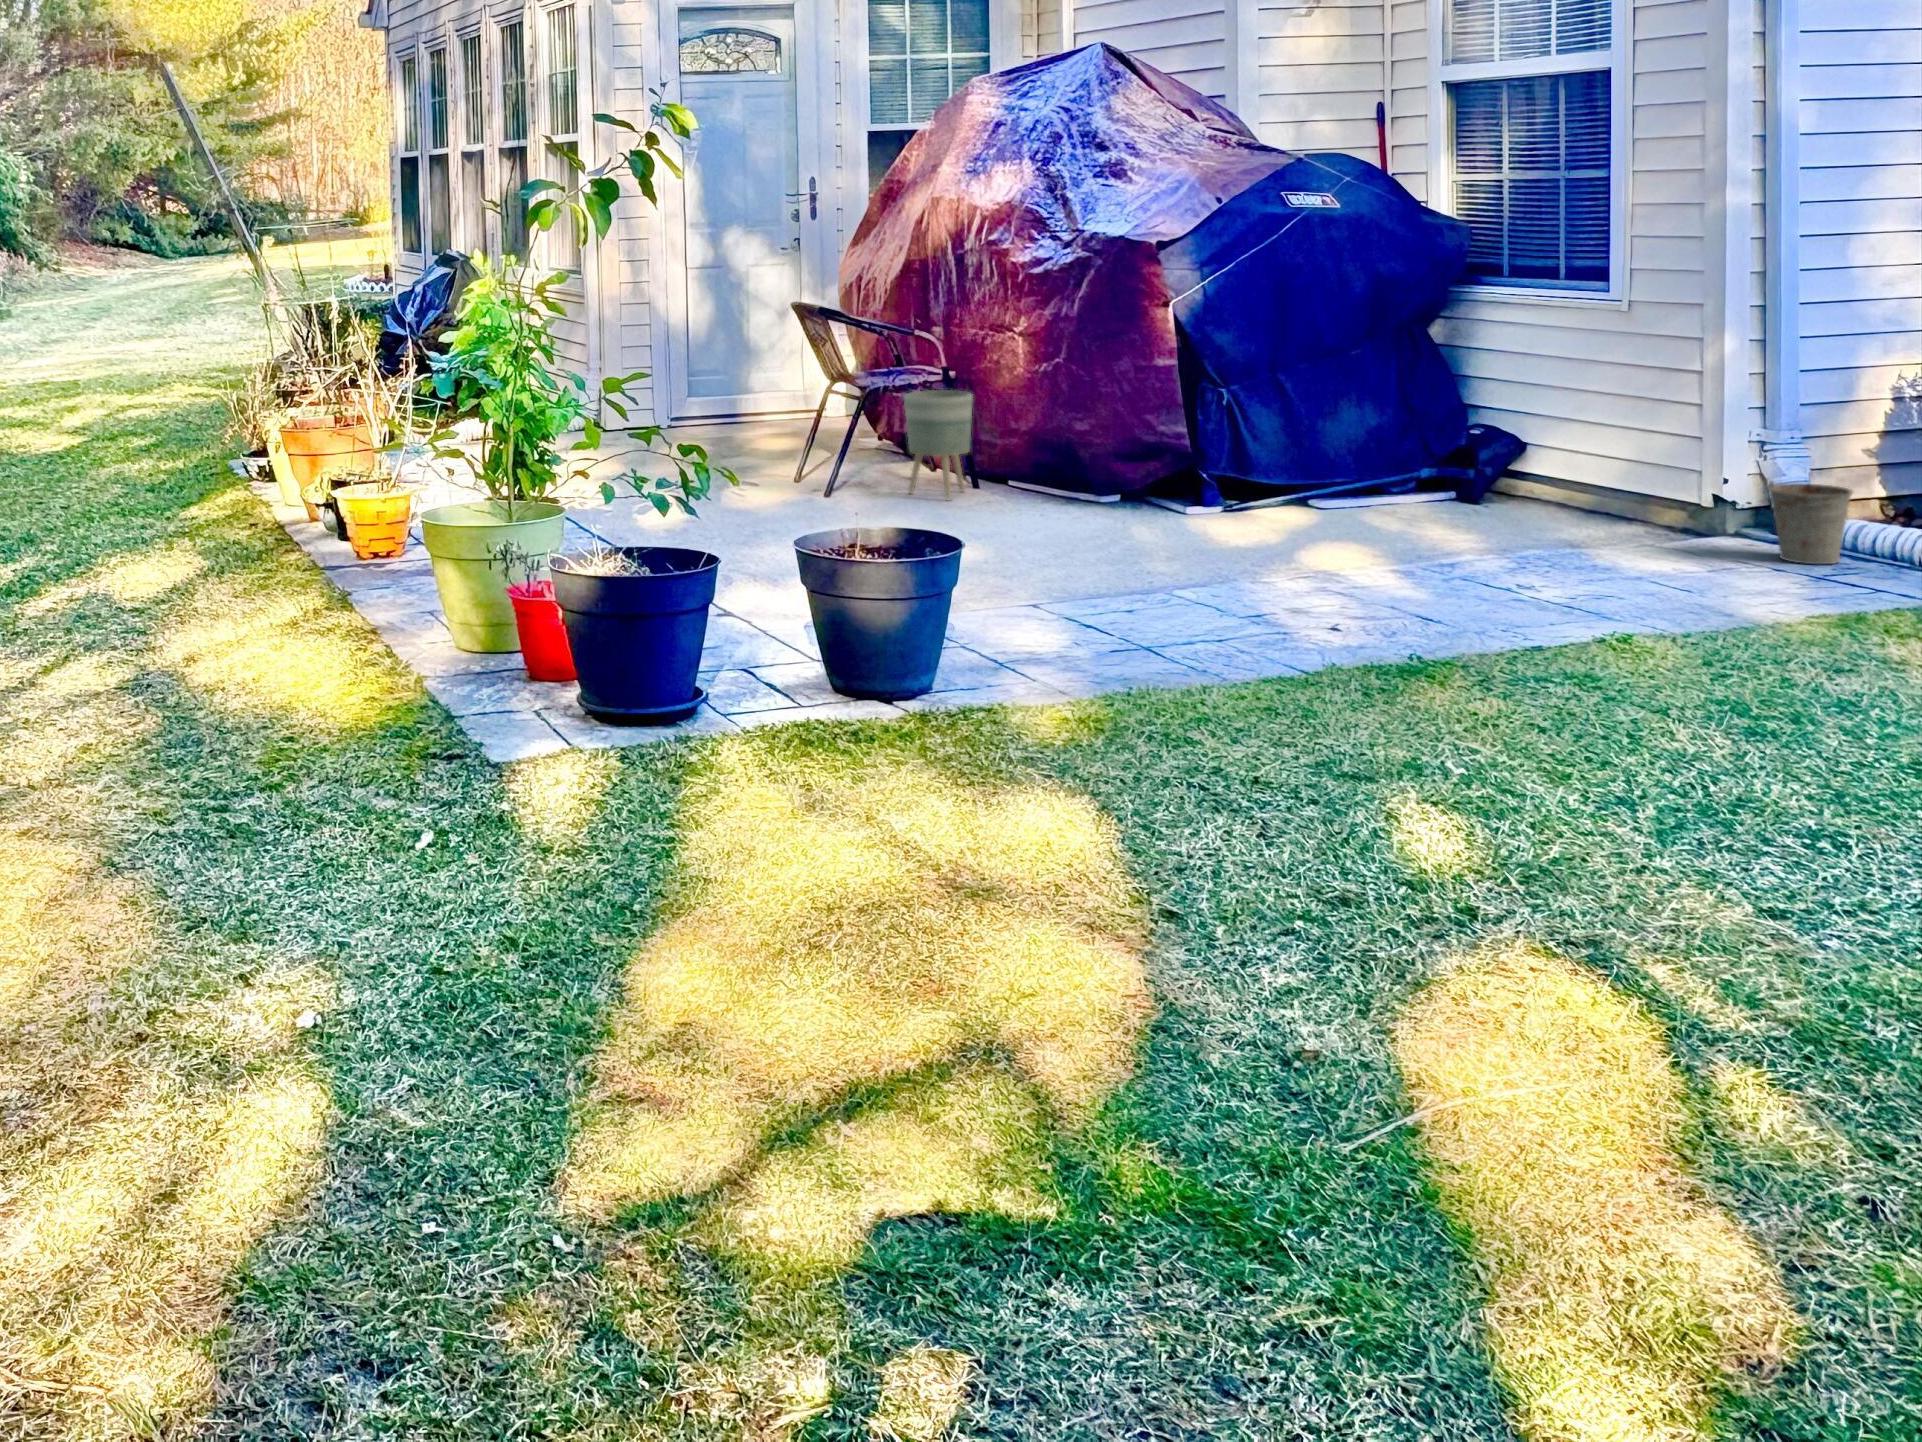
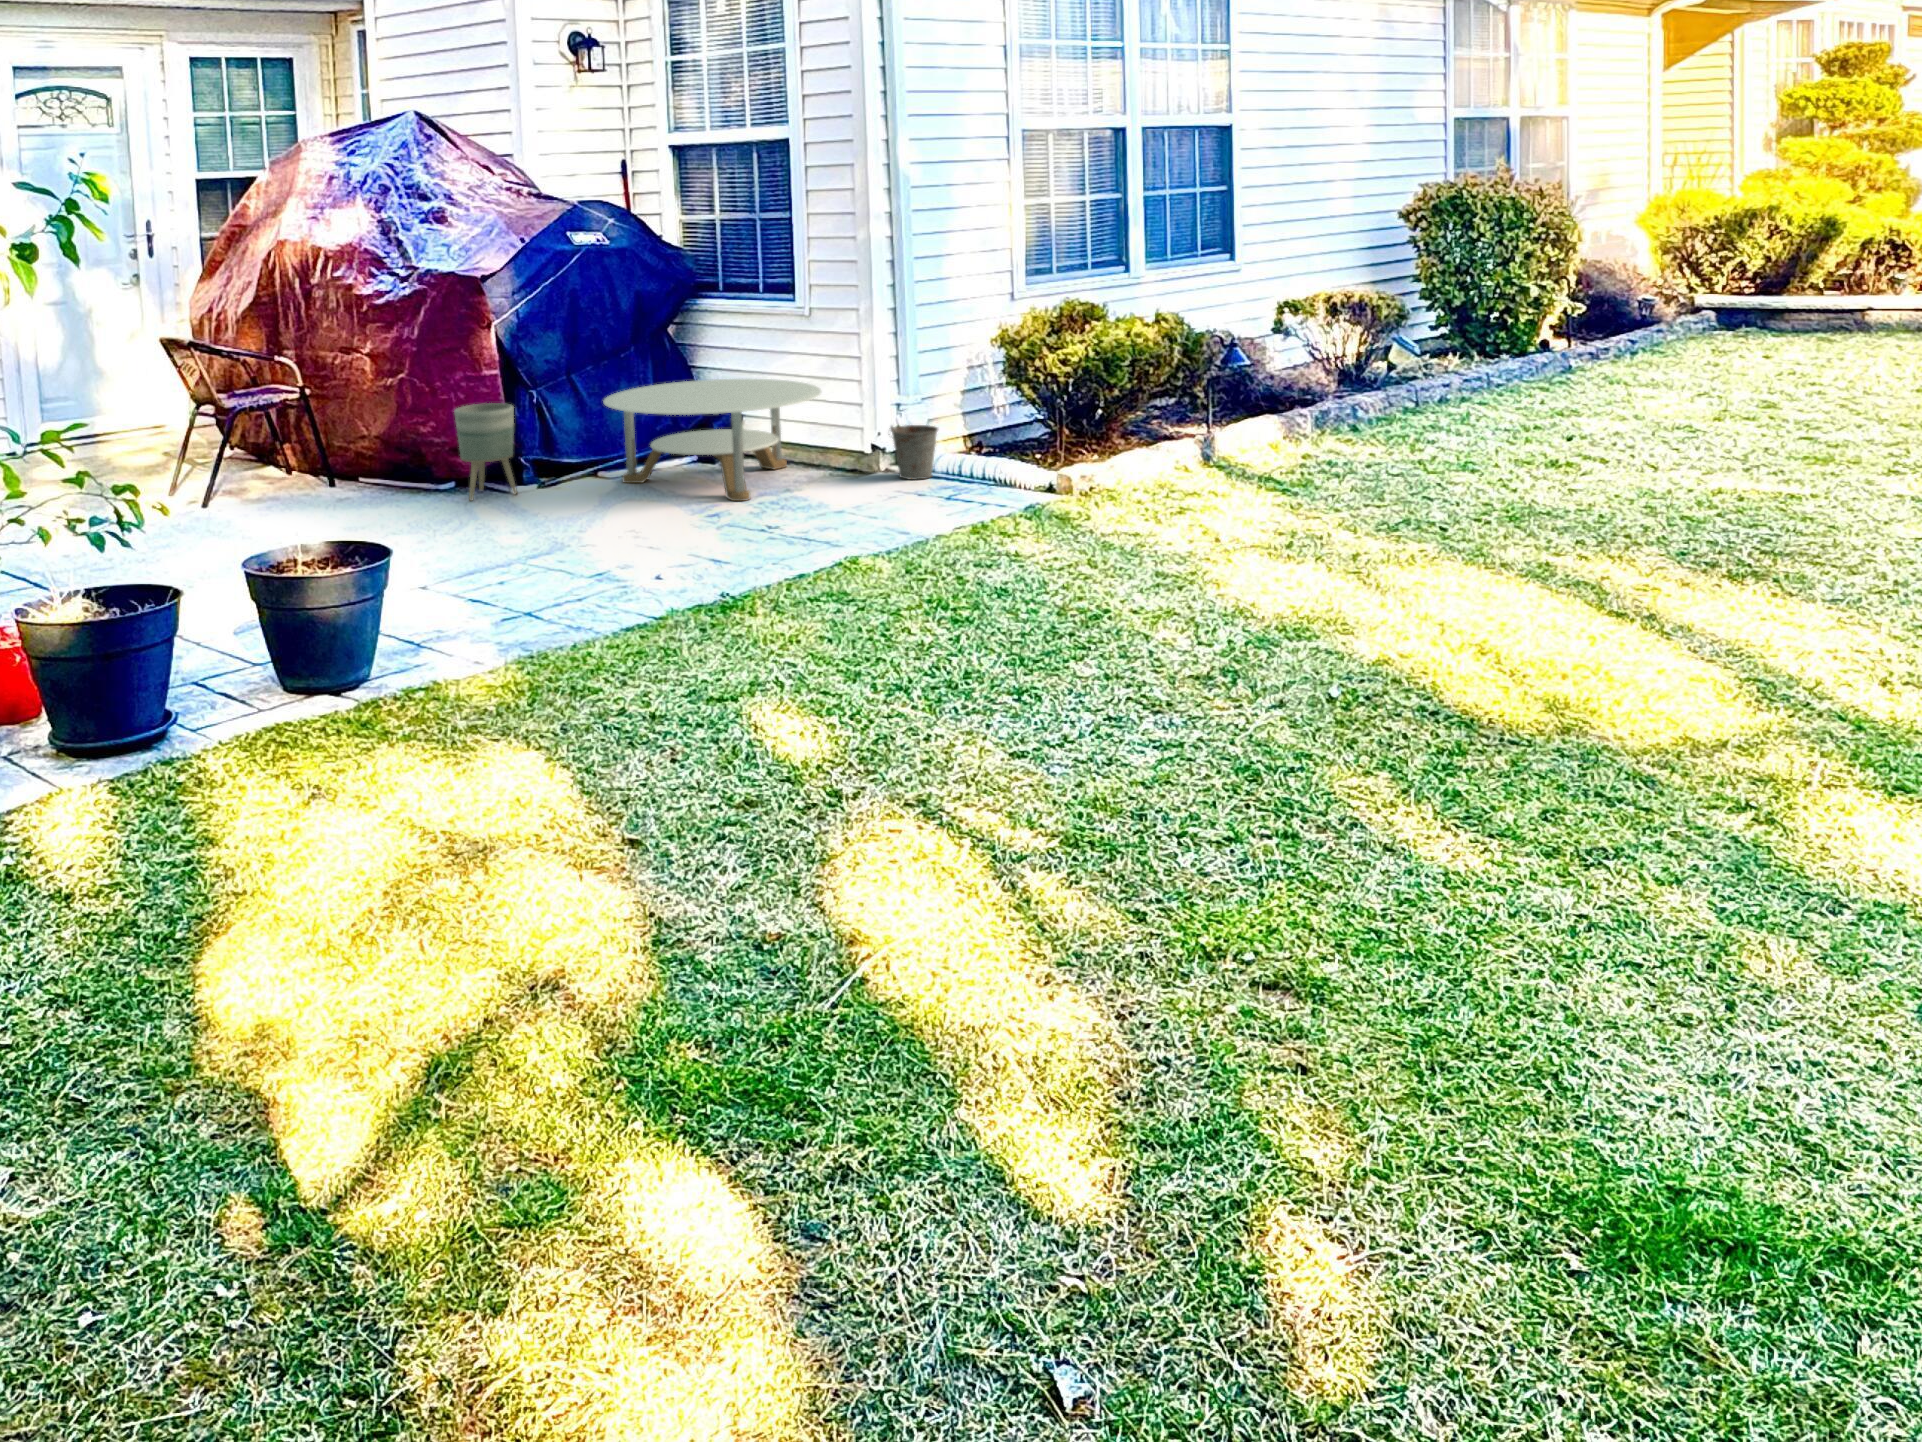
planter: present [904,390,973,500] -> present [454,403,517,501]
round table: none [1316,397,1653,563] -> present [603,379,821,501]

